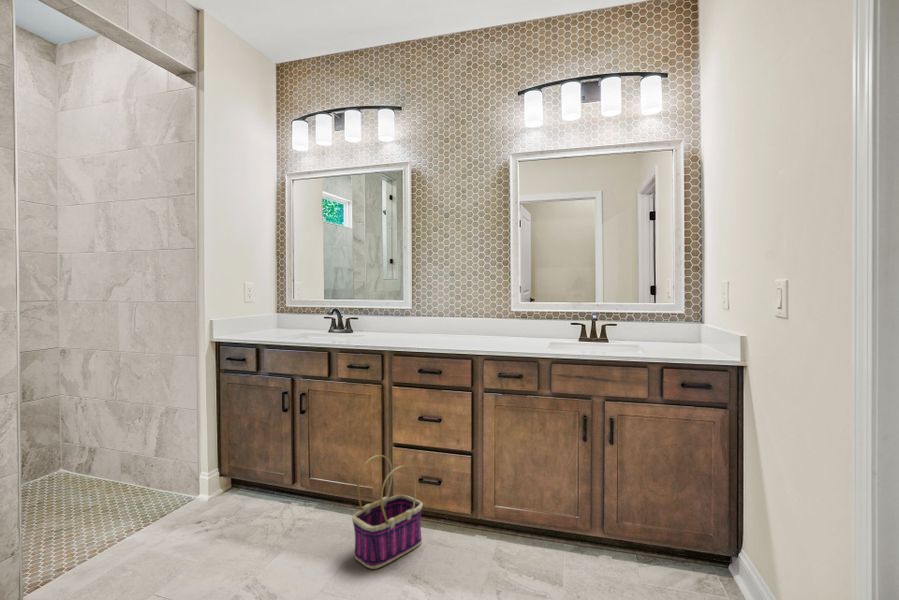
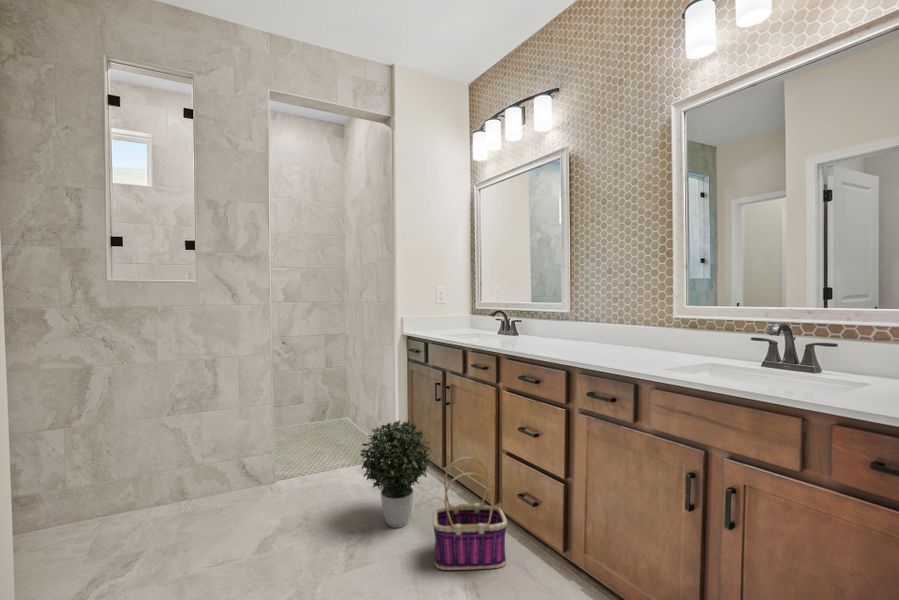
potted plant: none [238,436,323,559] -> present [361,421,433,528]

